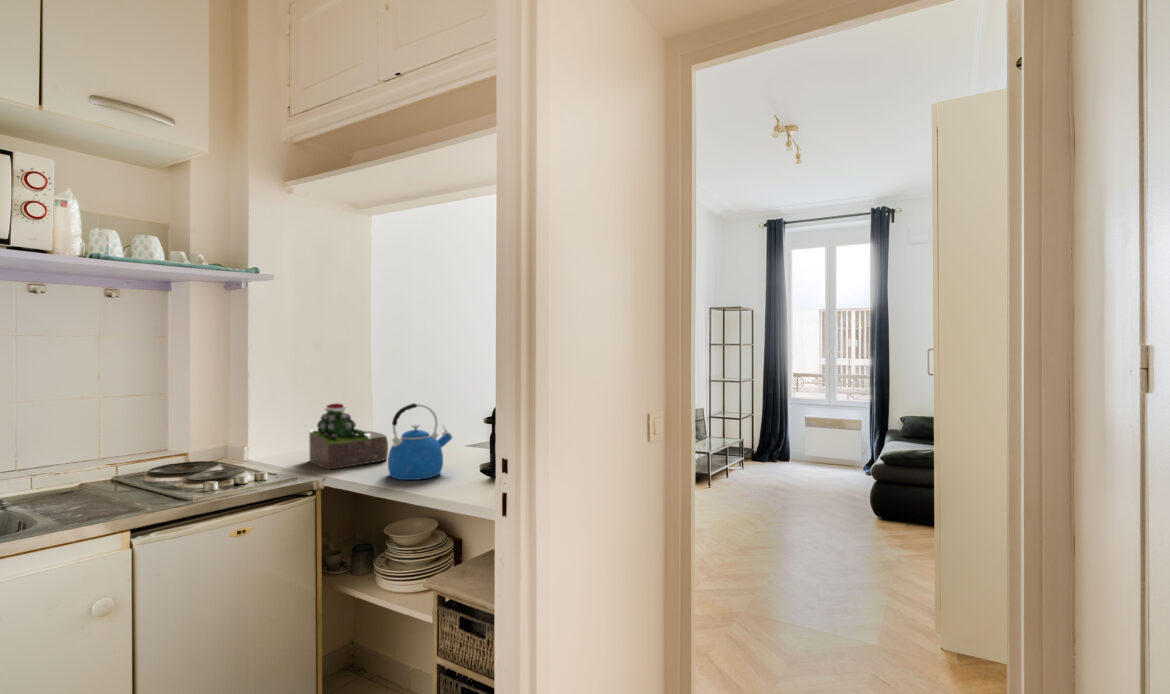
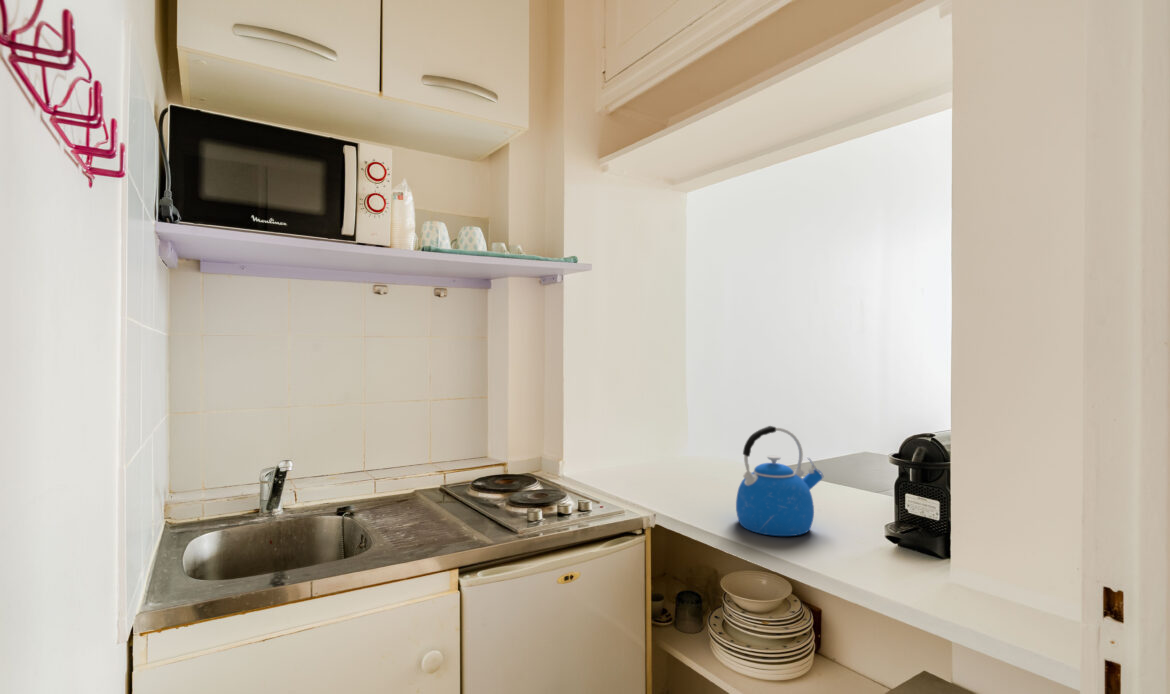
succulent plant: present [309,403,388,469] -> none [630,418,724,503]

